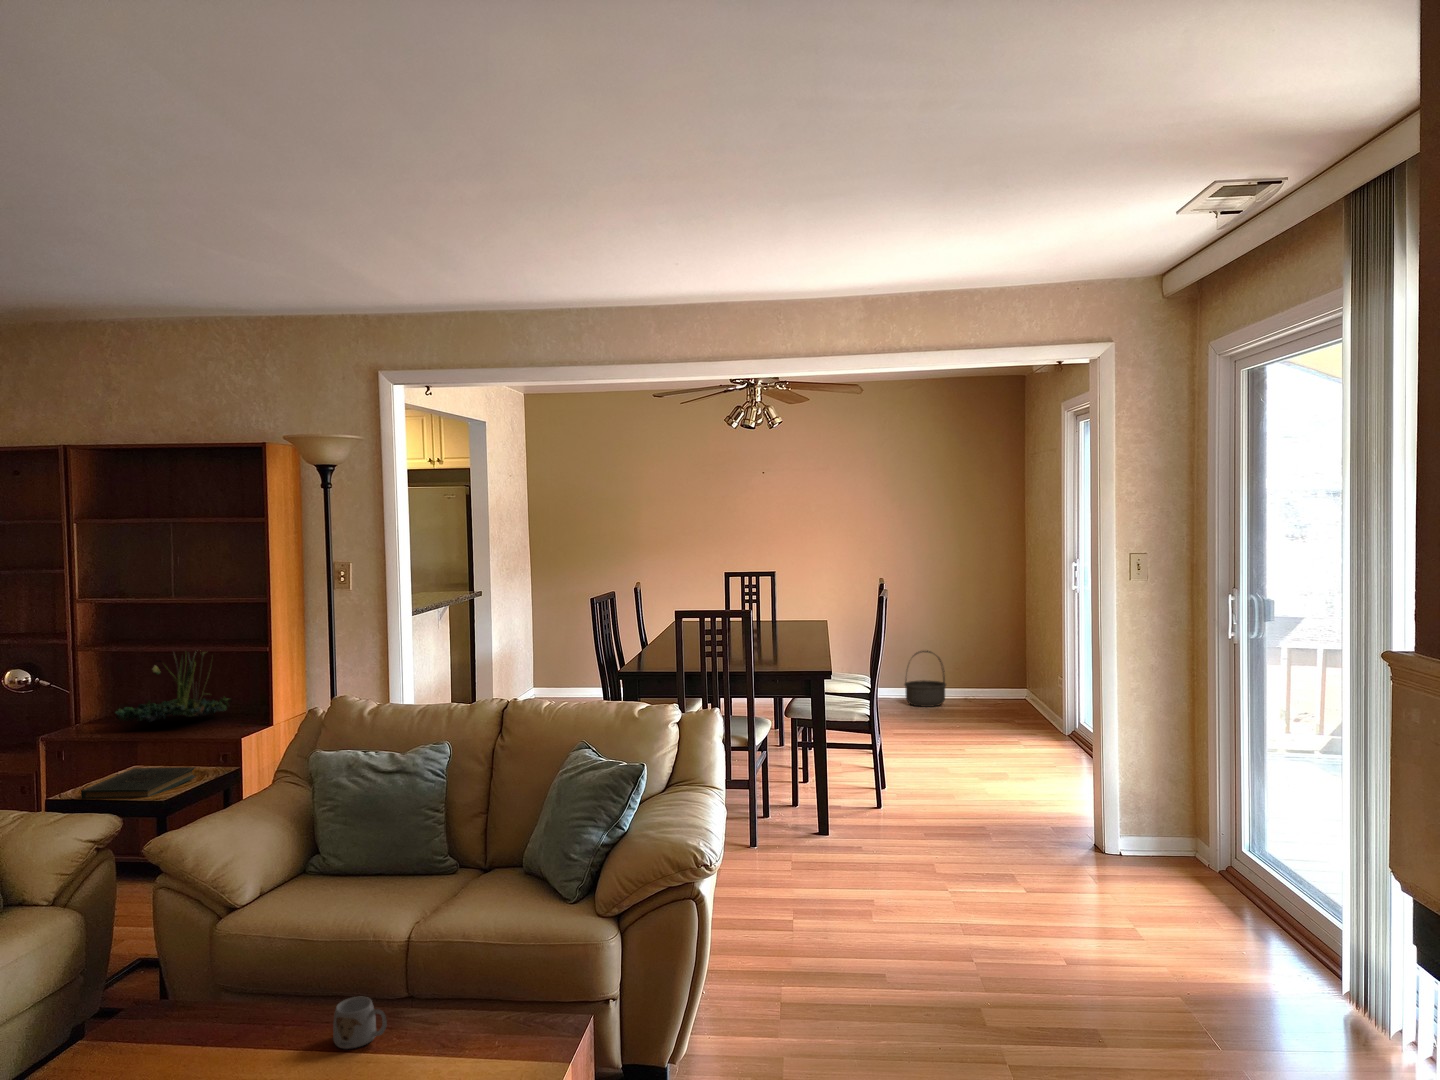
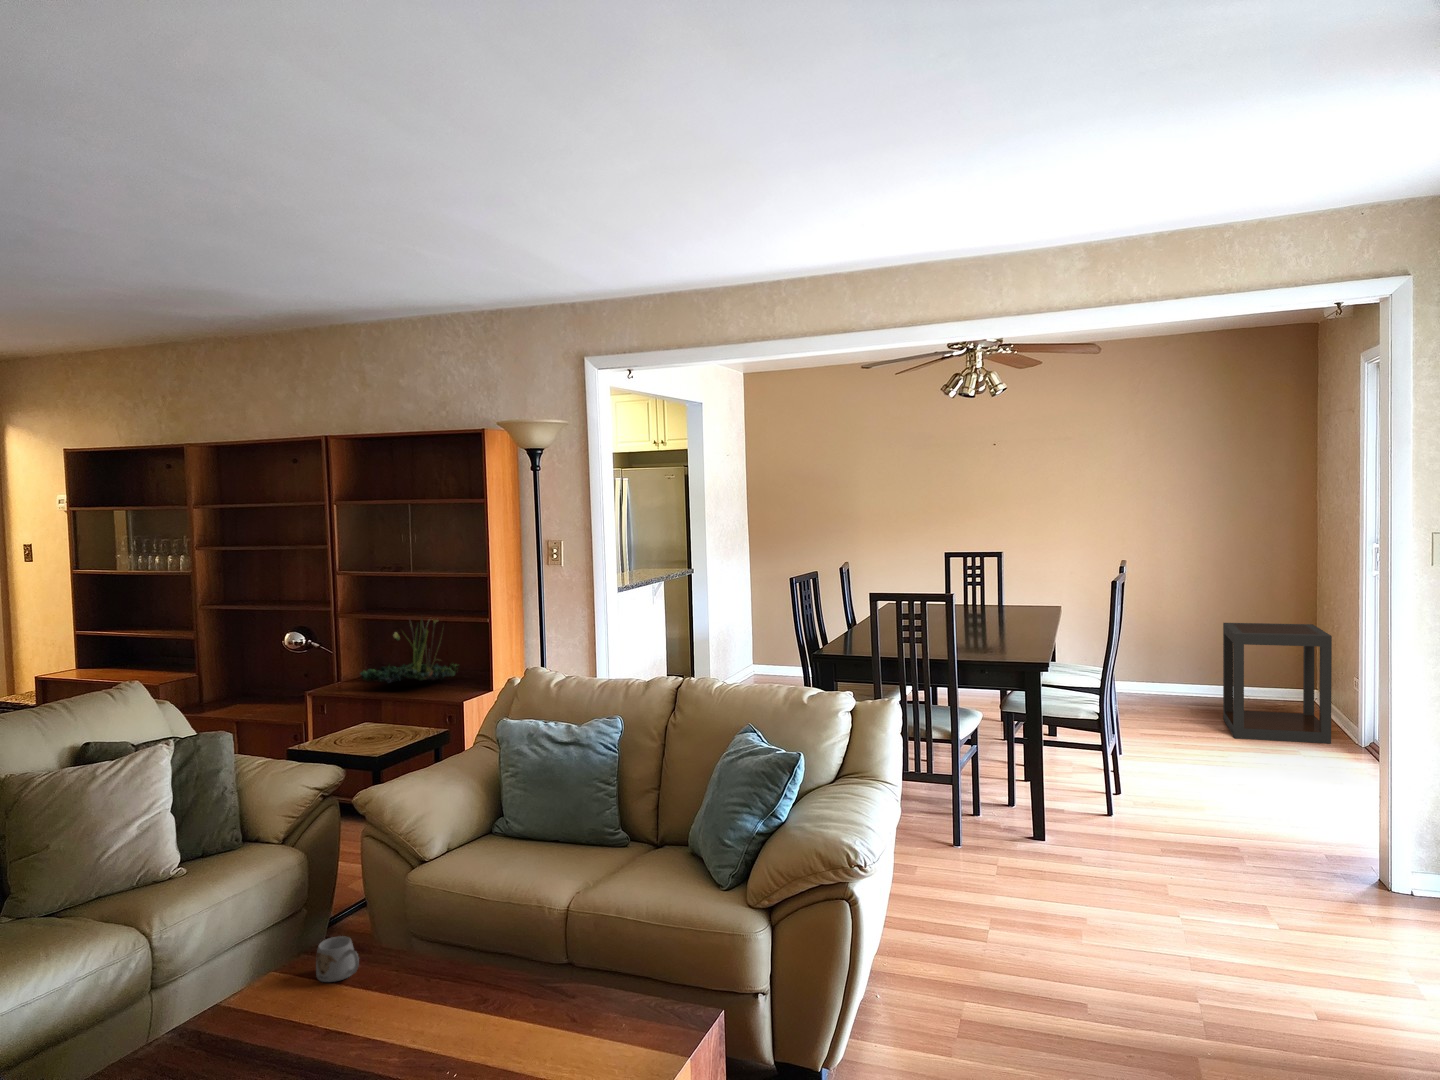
side table: none [967,631,1057,734] -> present [1223,623,1332,743]
basket: present [905,651,946,707] -> none [1150,642,1200,704]
book: present [81,767,196,799] -> none [314,725,413,756]
mug: present [333,996,387,1049] -> present [316,936,359,982]

